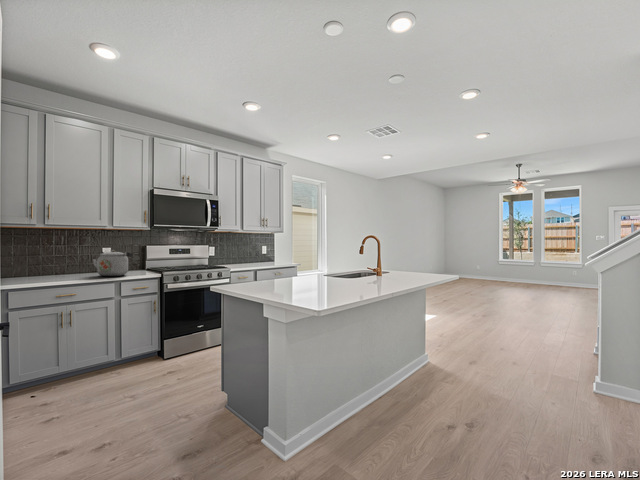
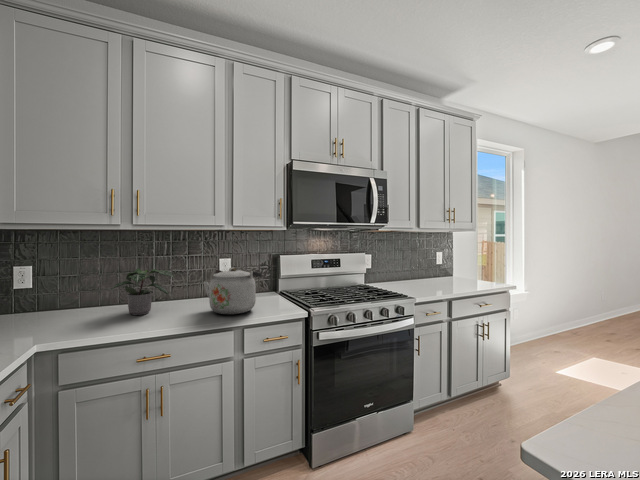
potted plant: none [29,251,72,278] -> present [112,268,174,315]

